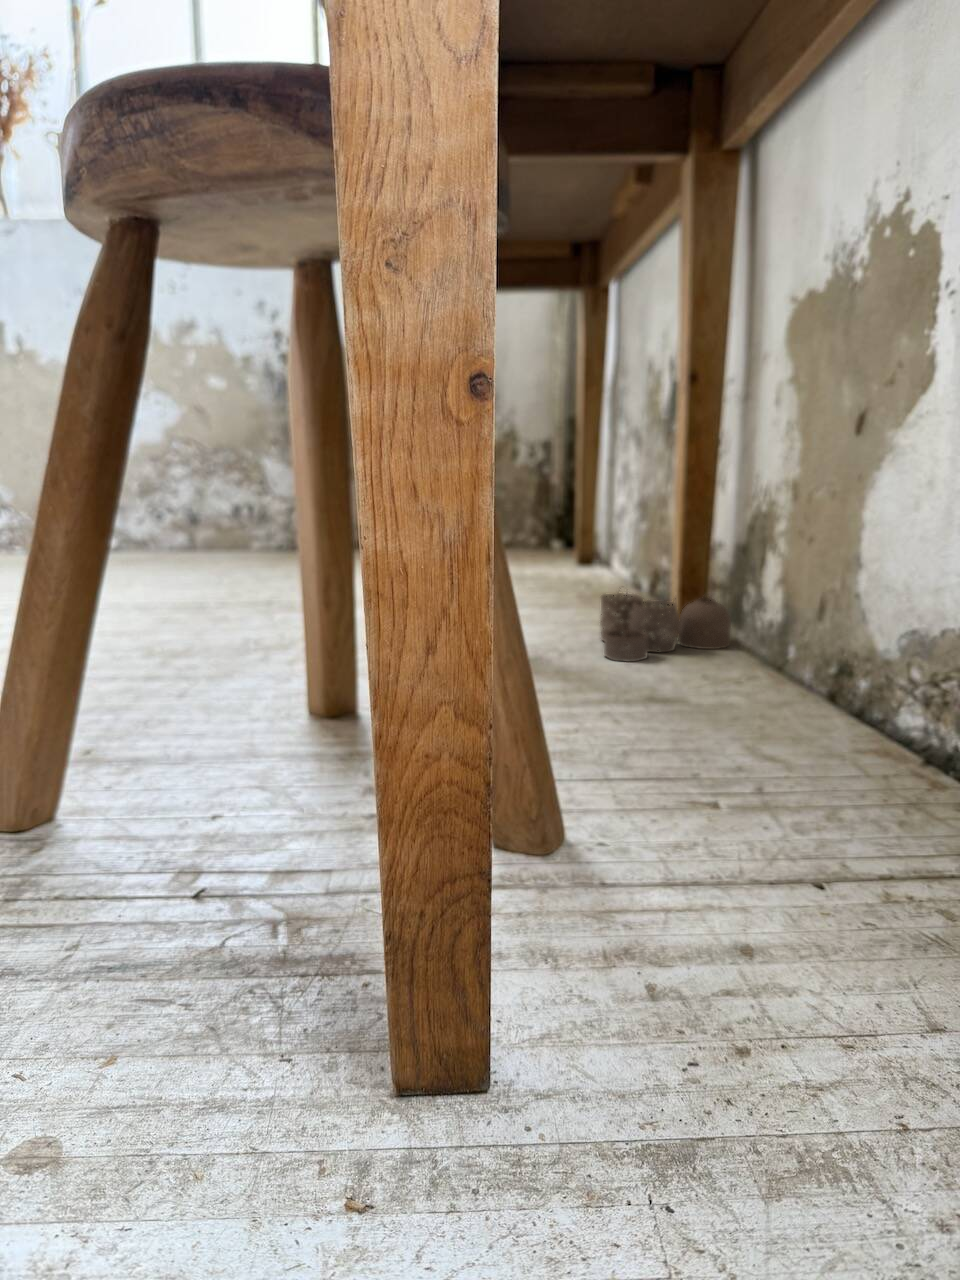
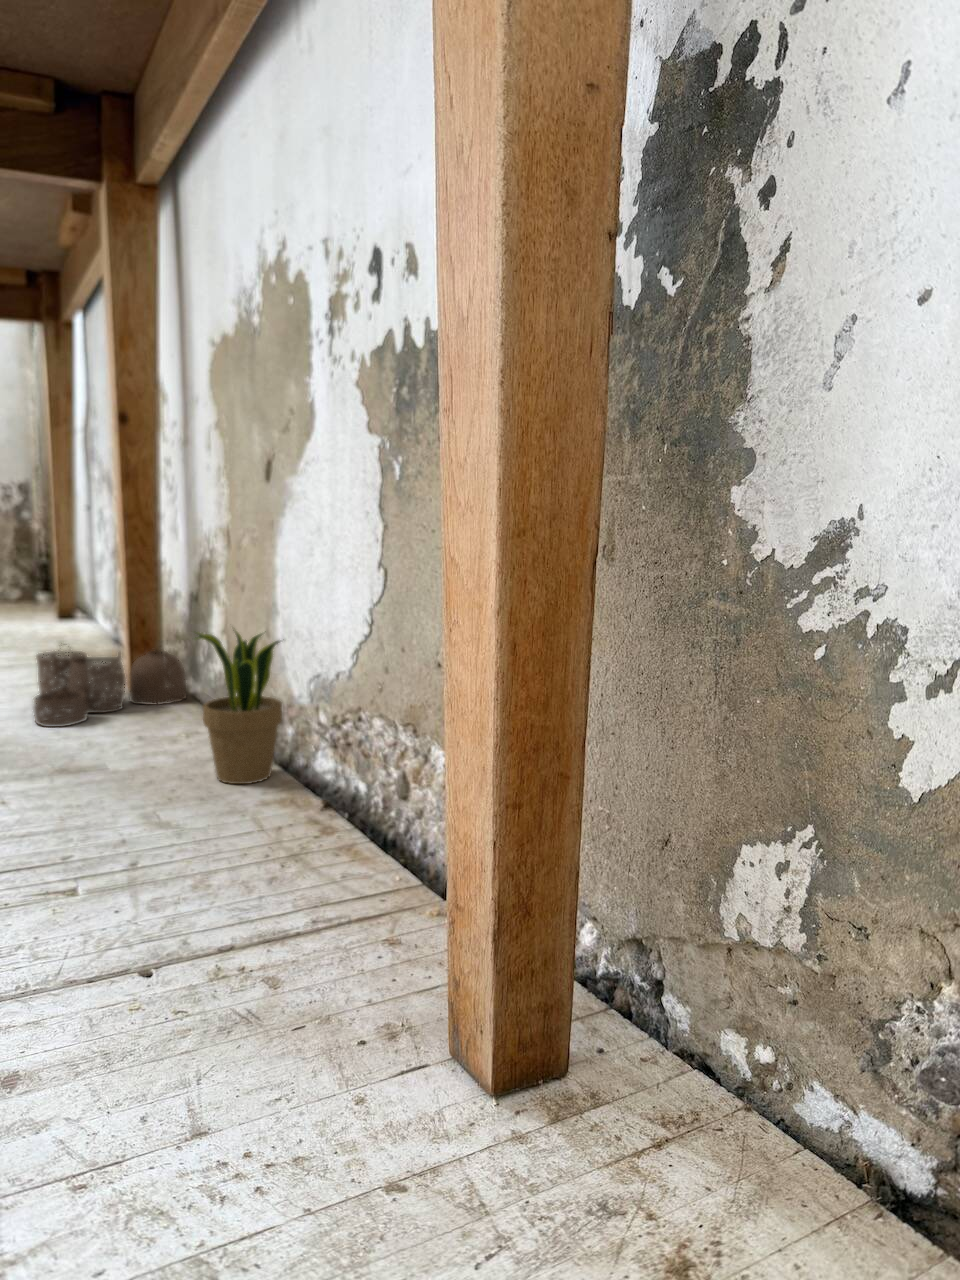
potted plant: none [781,576,879,730] -> present [196,631,282,784]

